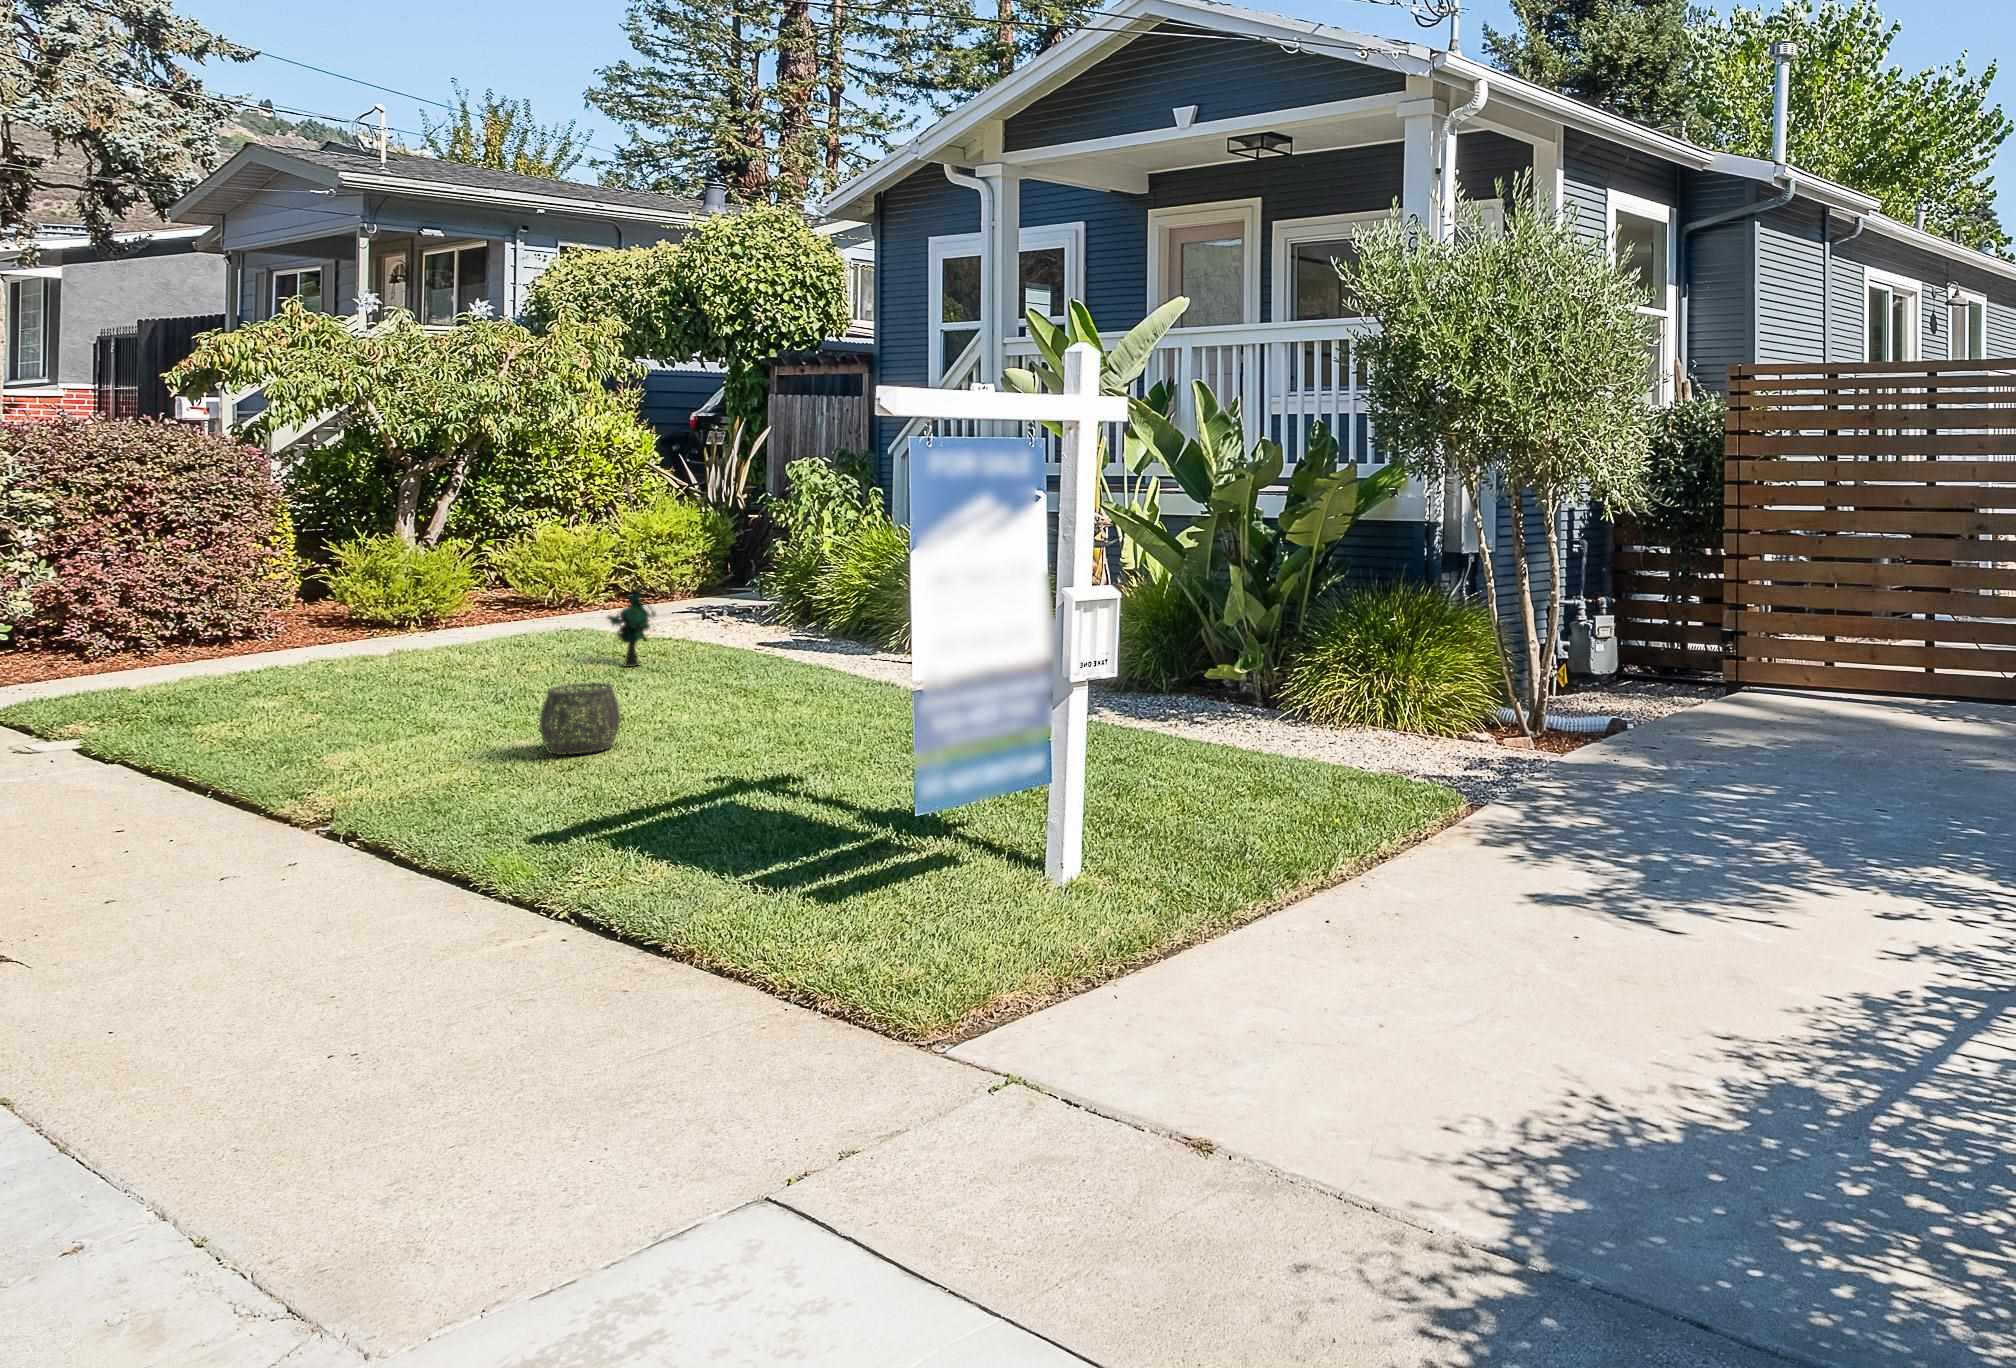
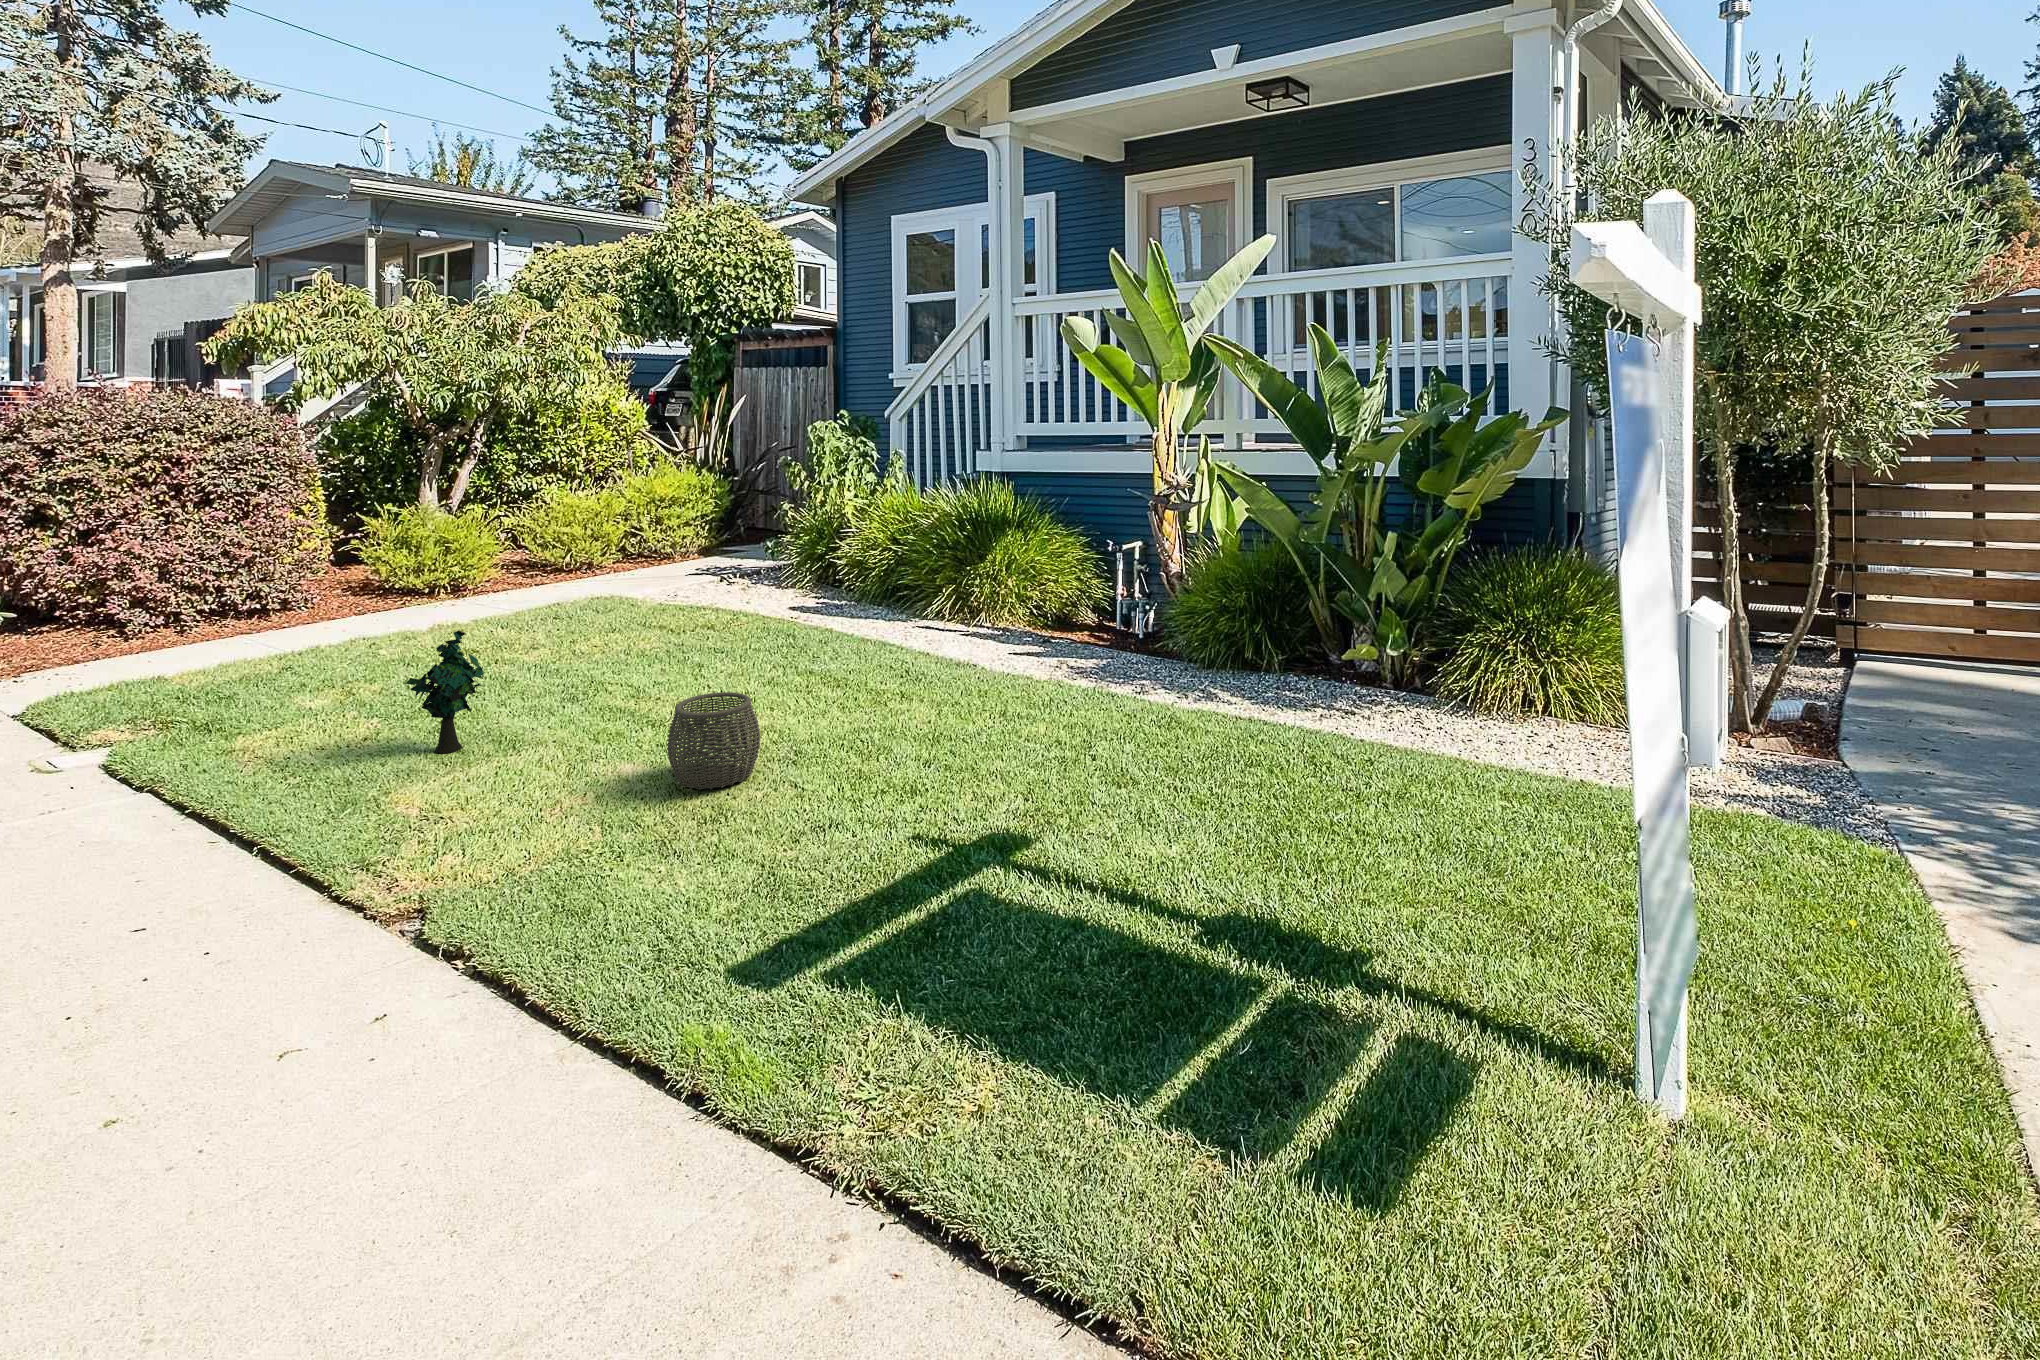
decorative plant: present [608,586,655,667] -> present [406,630,484,753]

